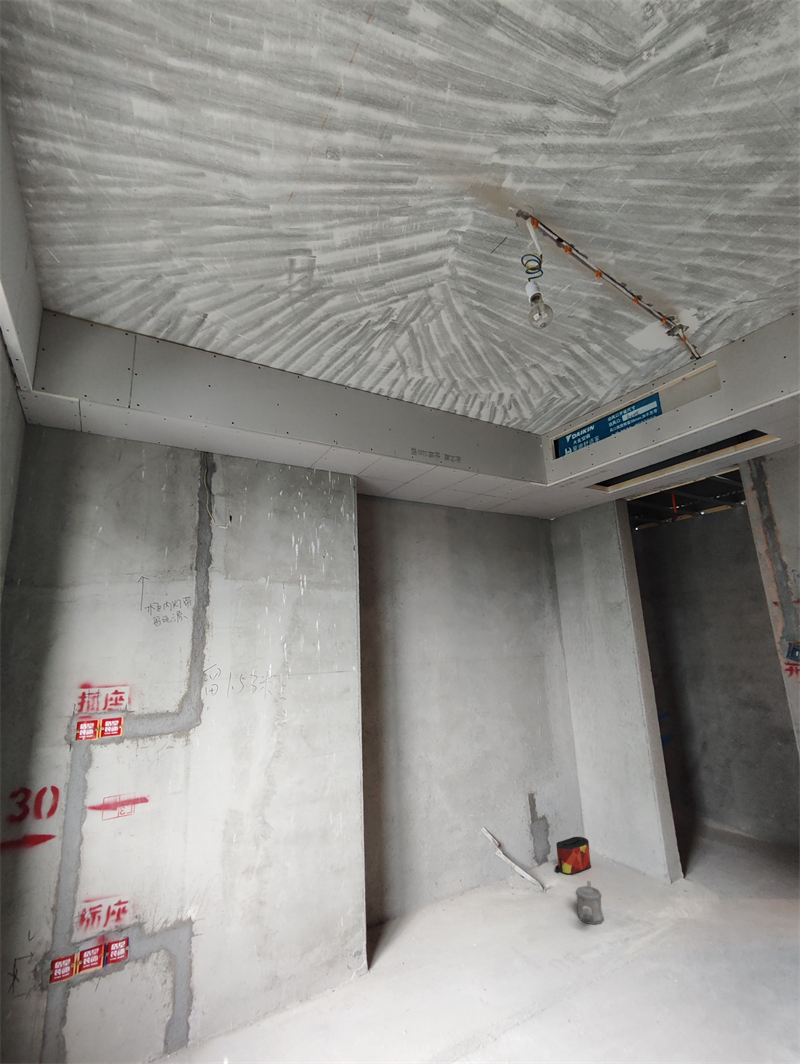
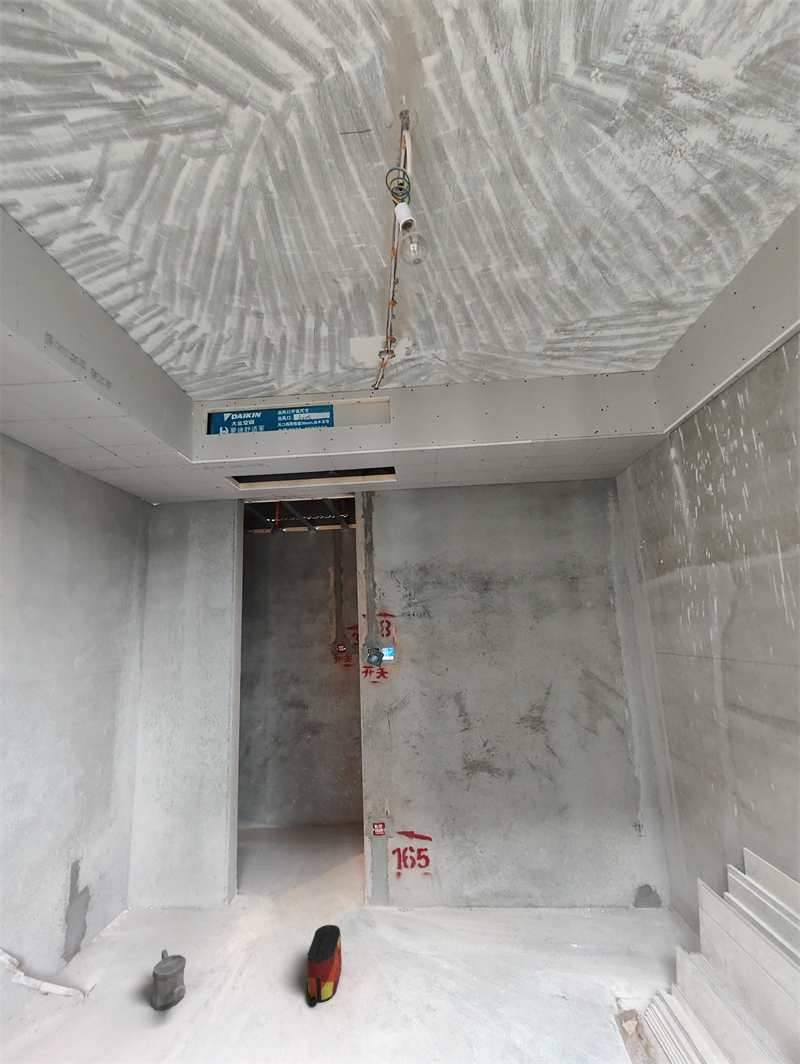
bag: present [555,837,591,874] -> present [307,925,342,1006]

